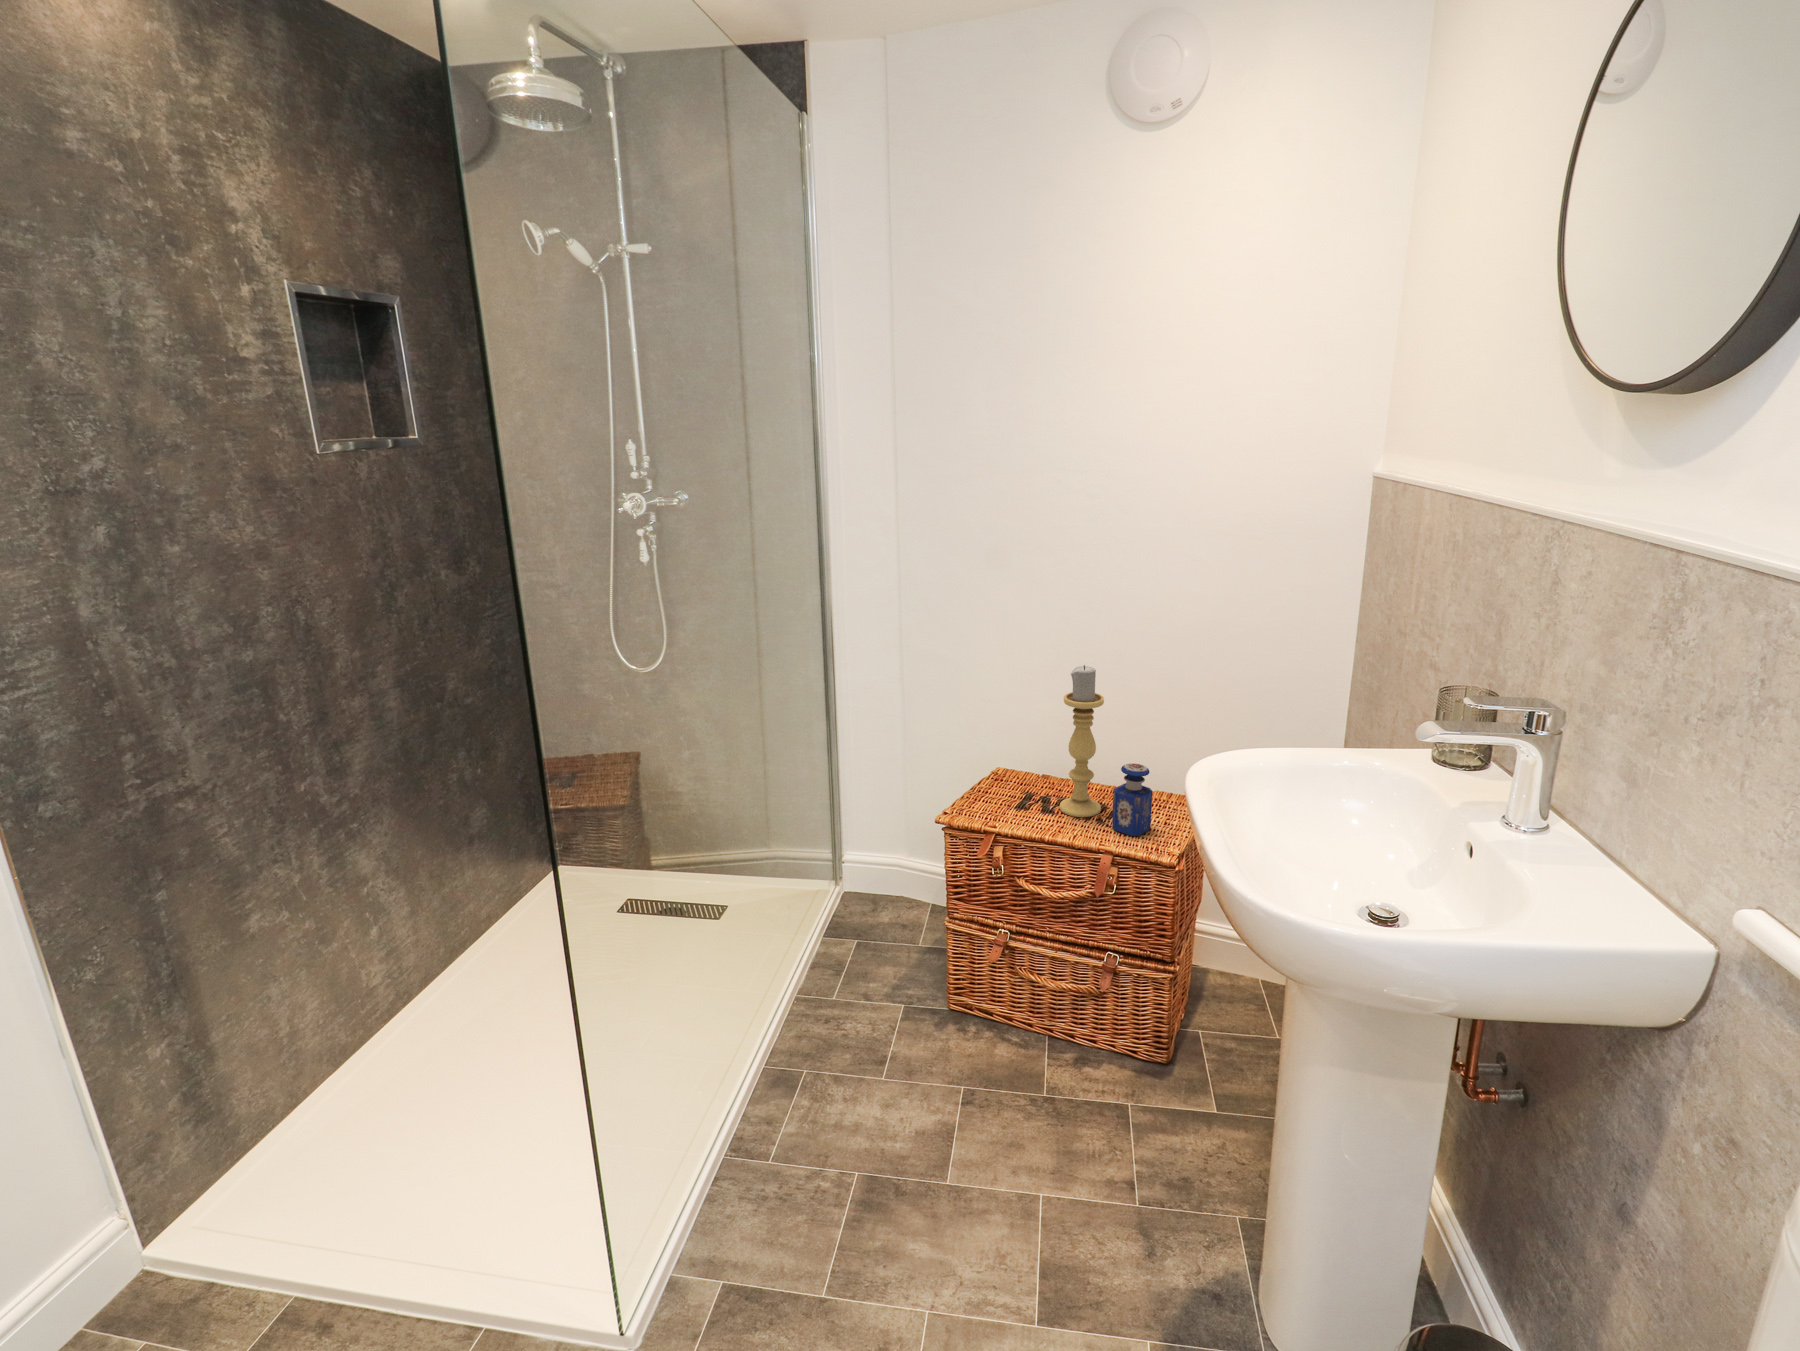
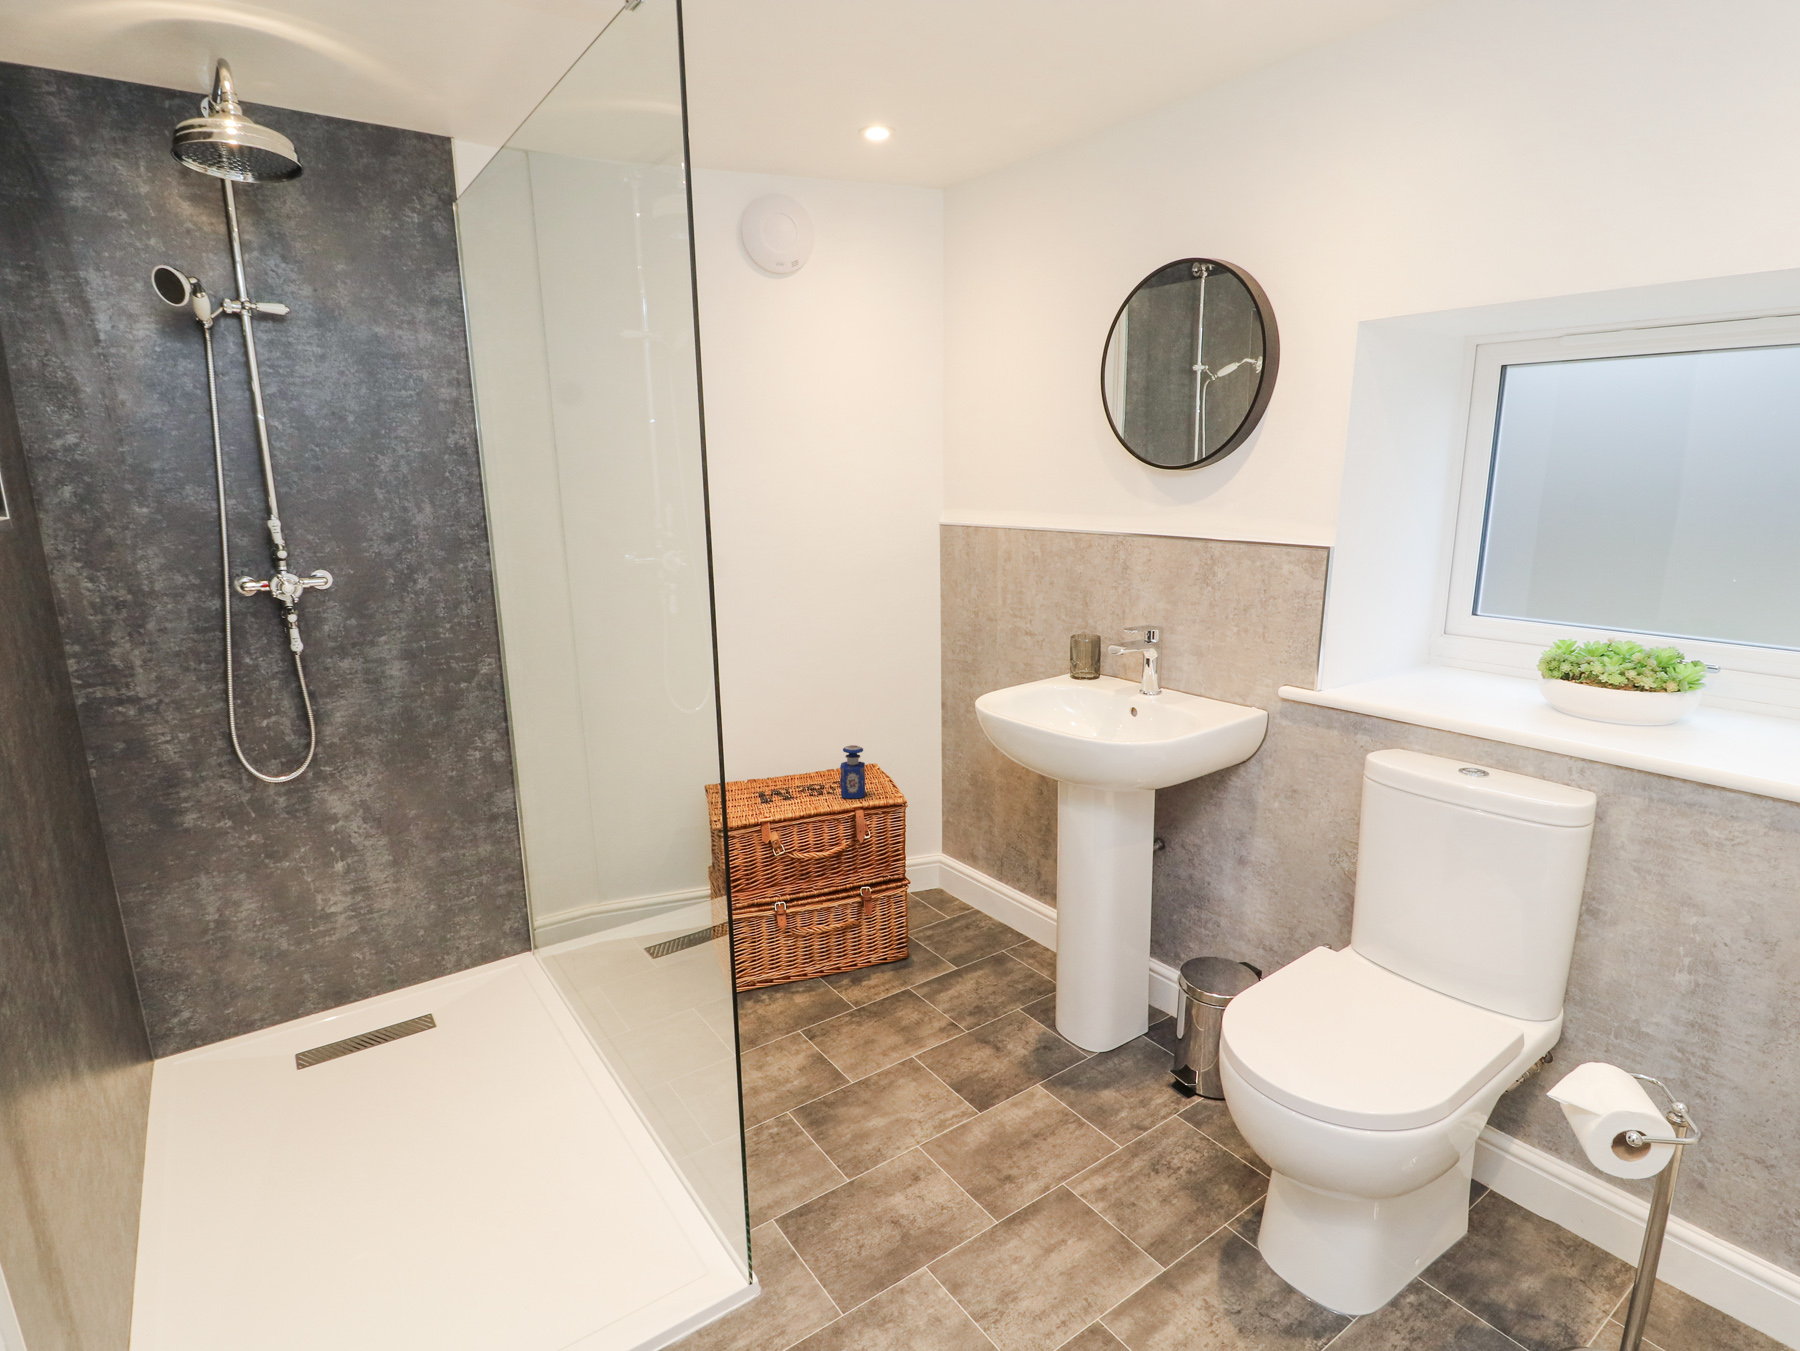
candle holder: present [1060,665,1104,817] -> none [785,681,820,799]

